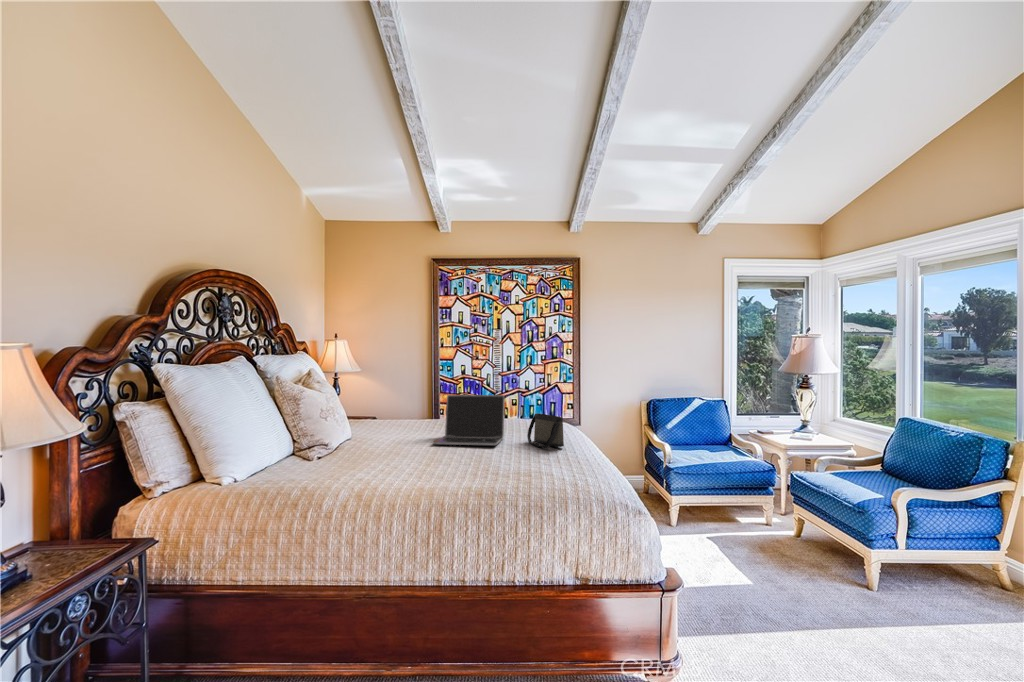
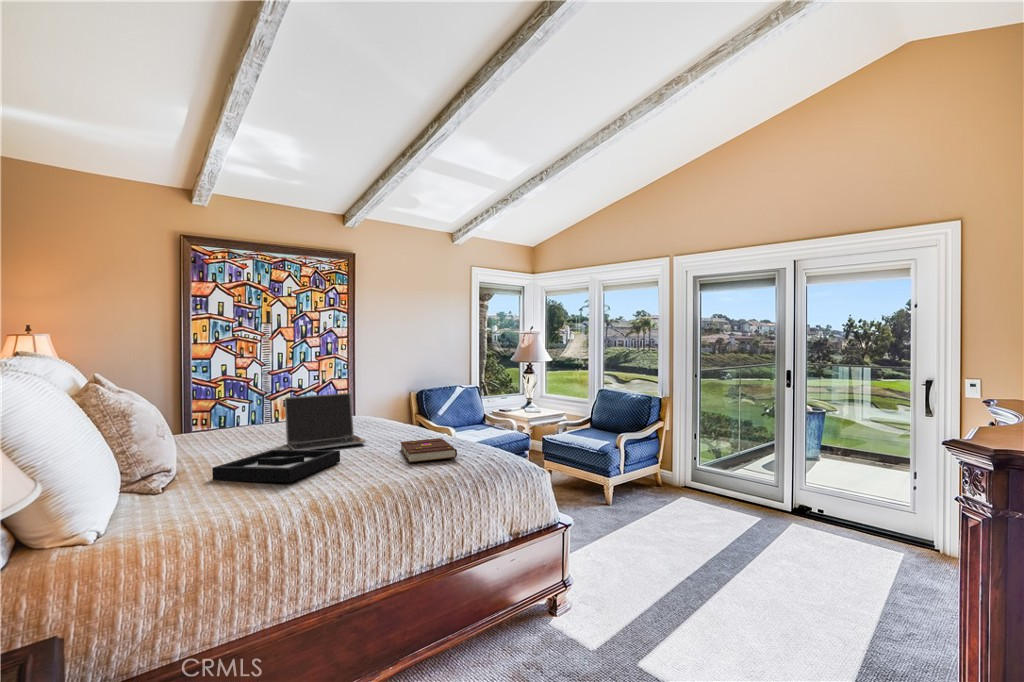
handbag: present [527,413,564,448] -> none [381,408,426,438]
decorative tray: none [346,439,443,468] -> present [212,450,340,482]
book: none [488,449,558,475] -> present [401,438,457,463]

